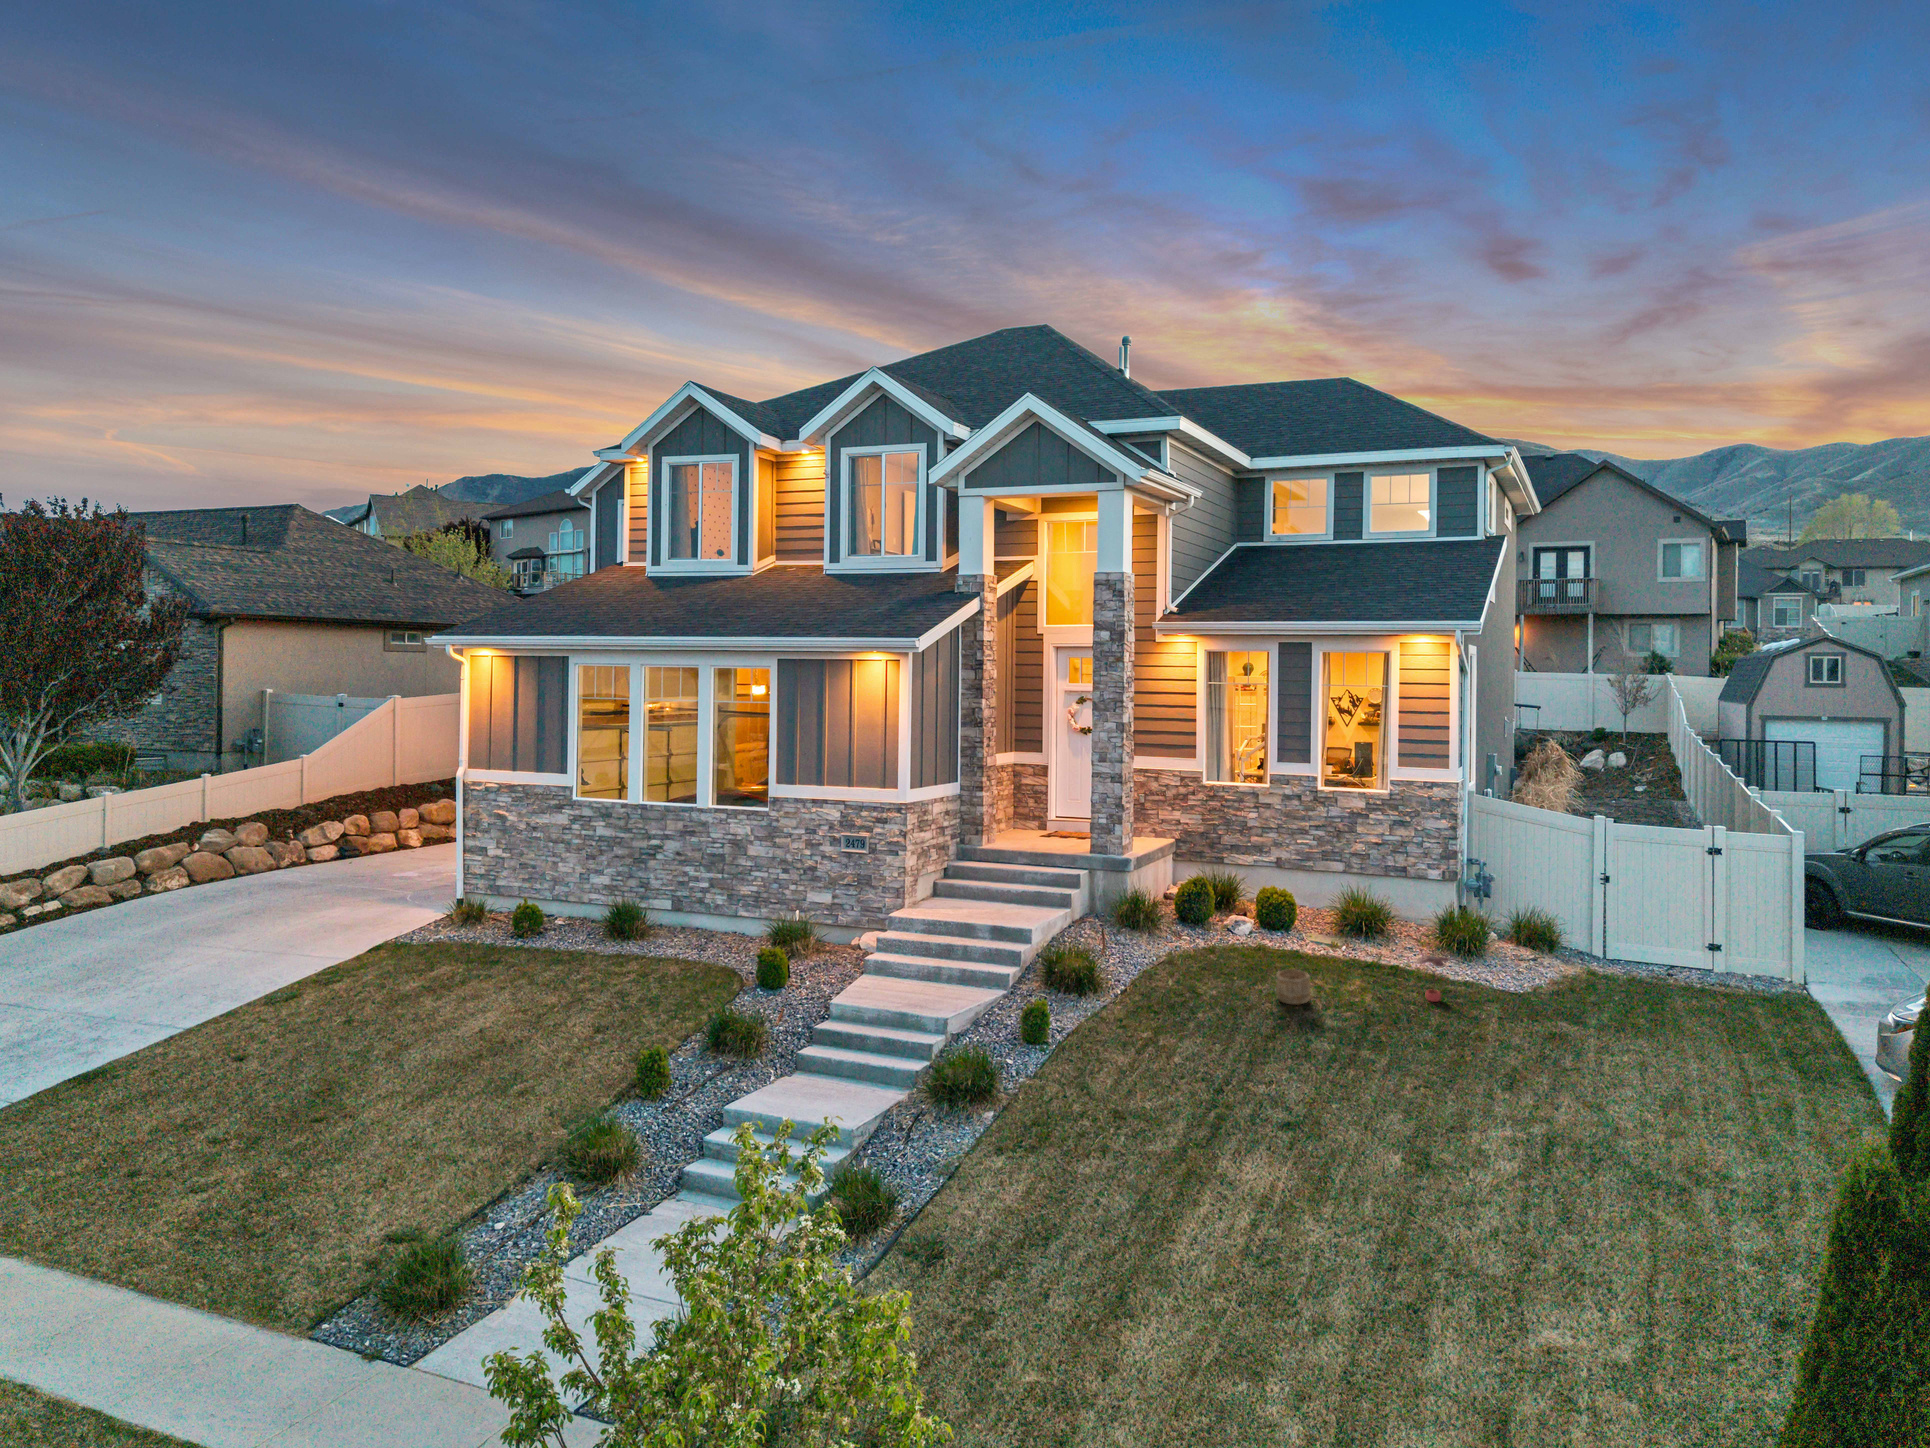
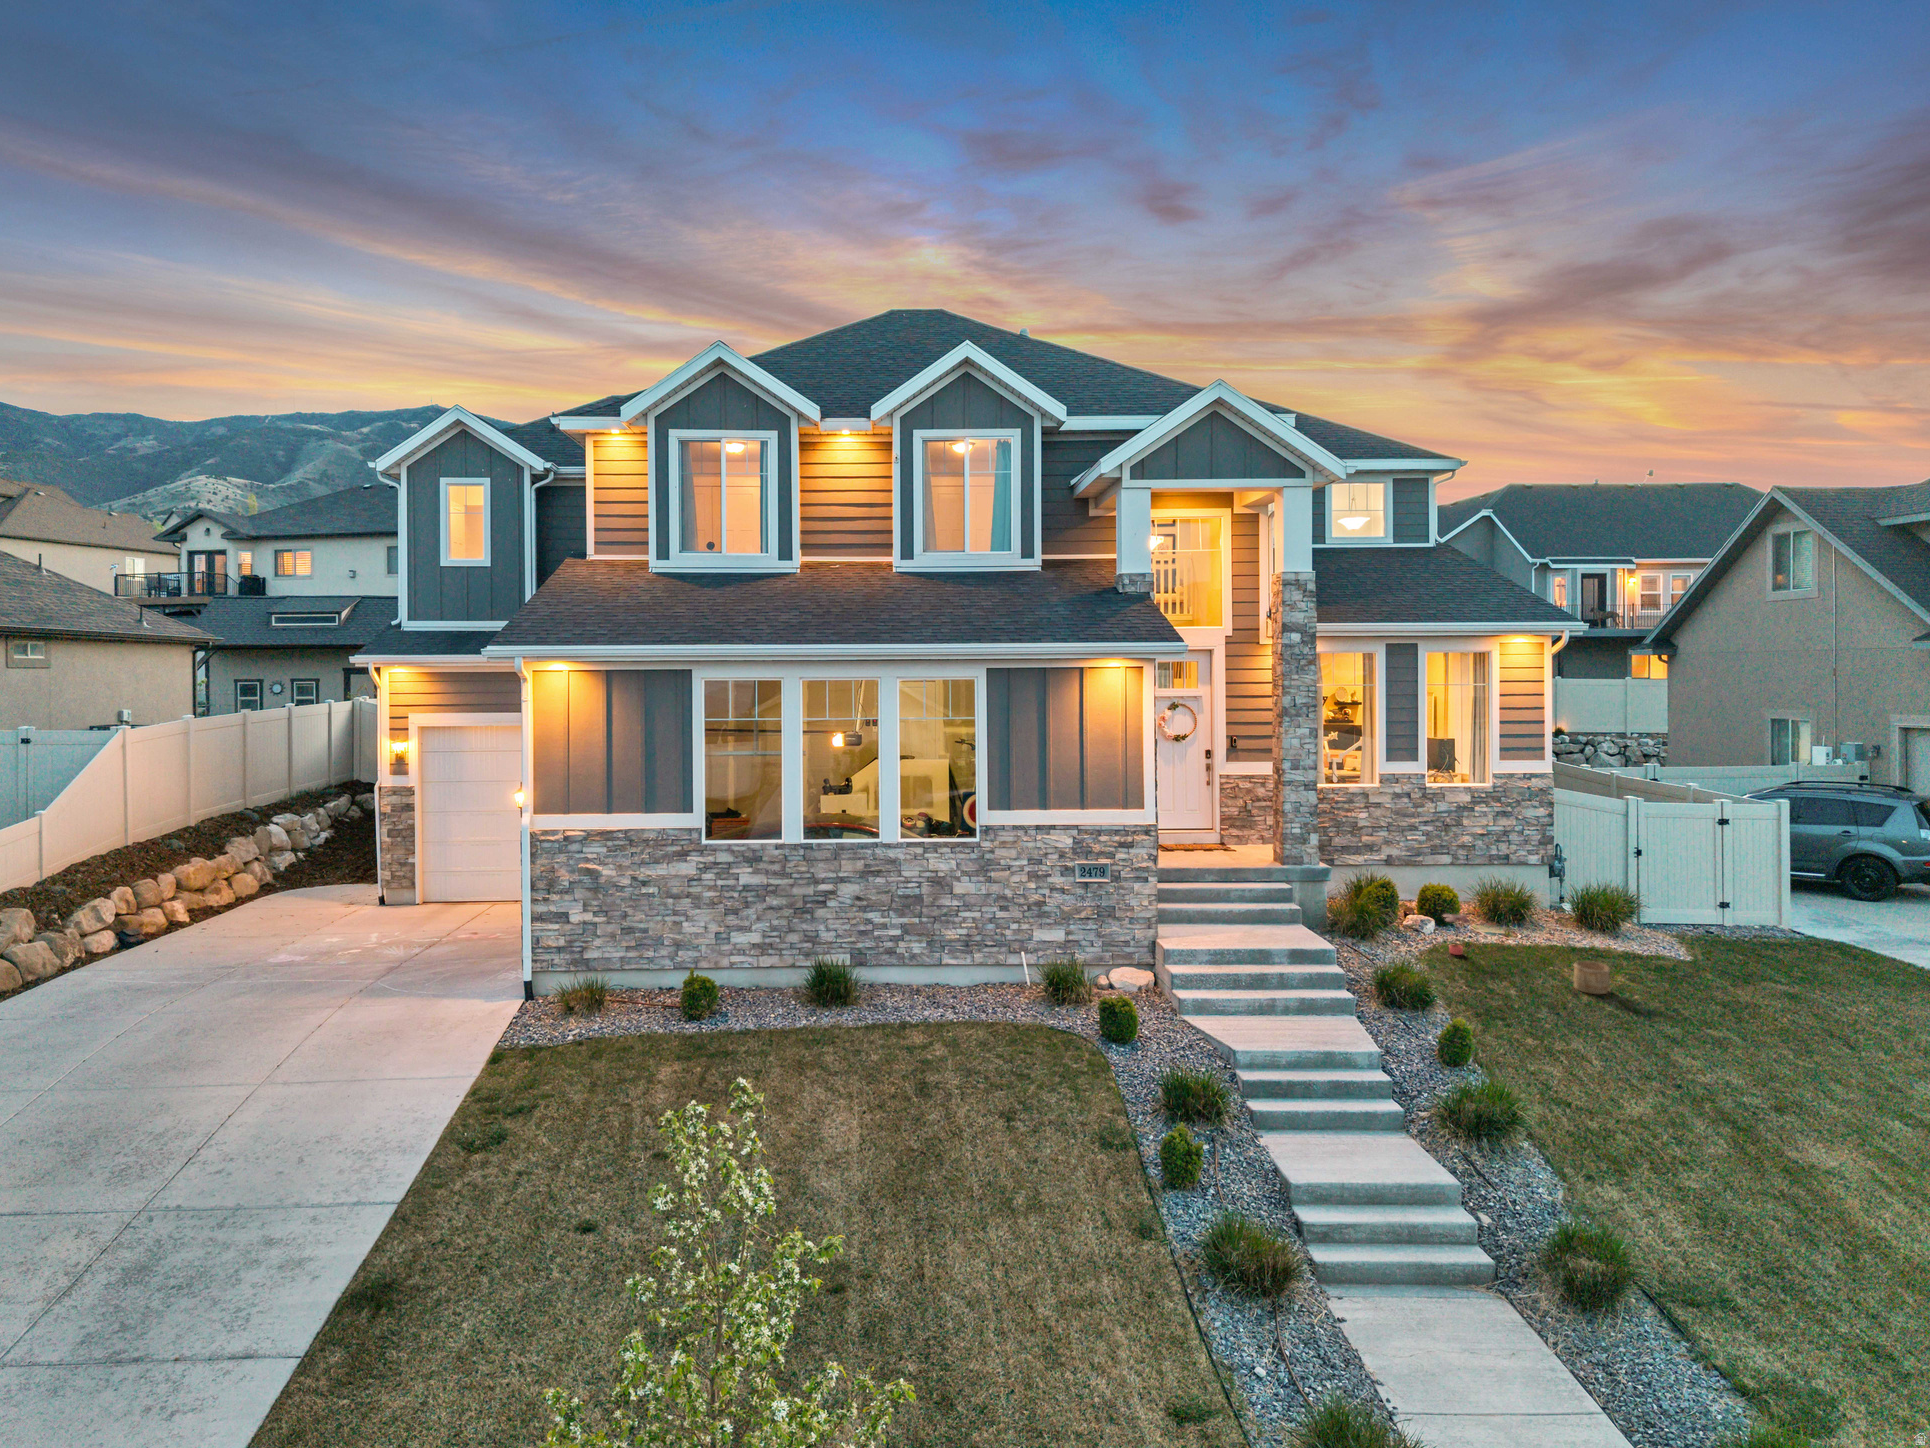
potted plant: present [1417,955,1449,1002] -> present [1444,914,1470,955]

